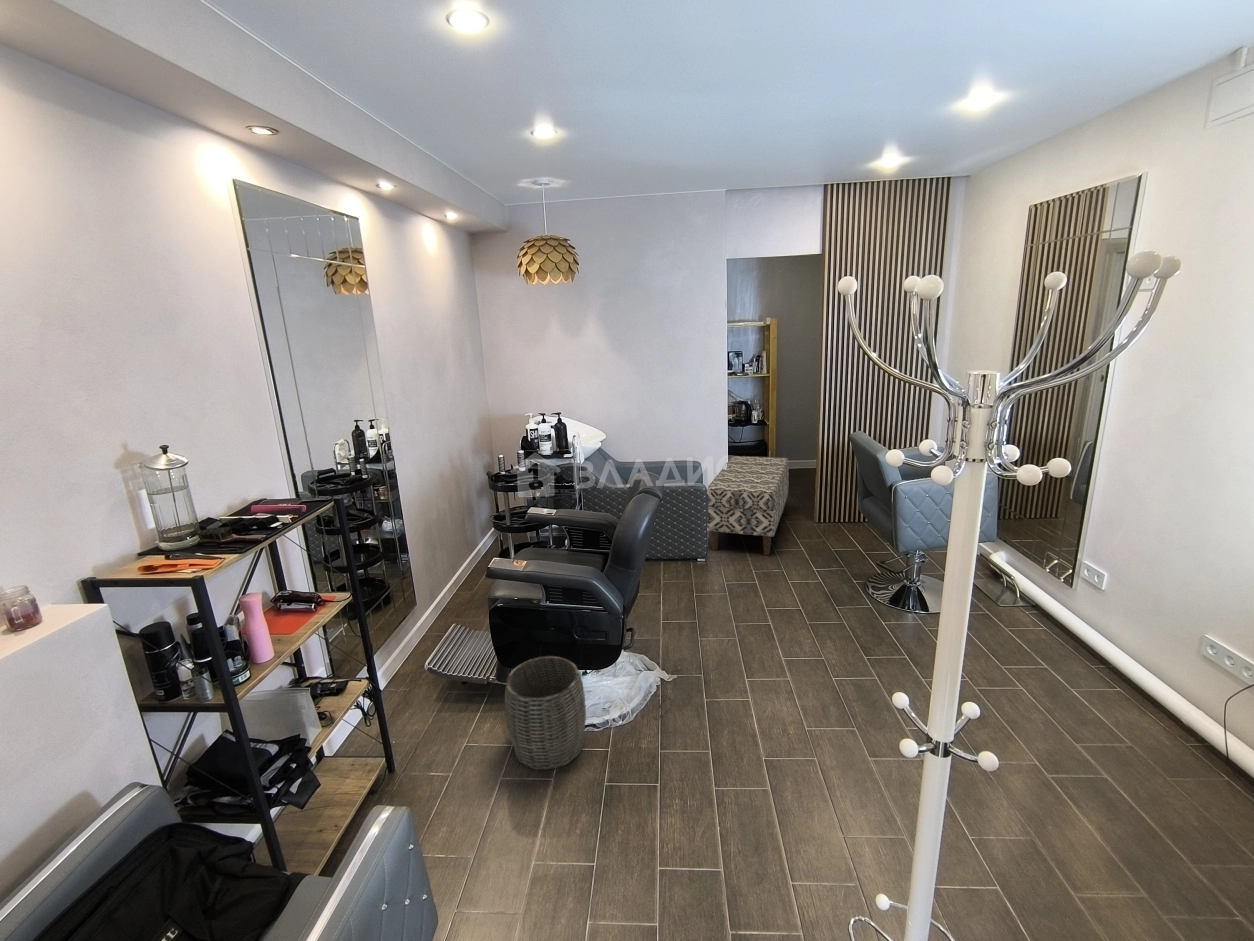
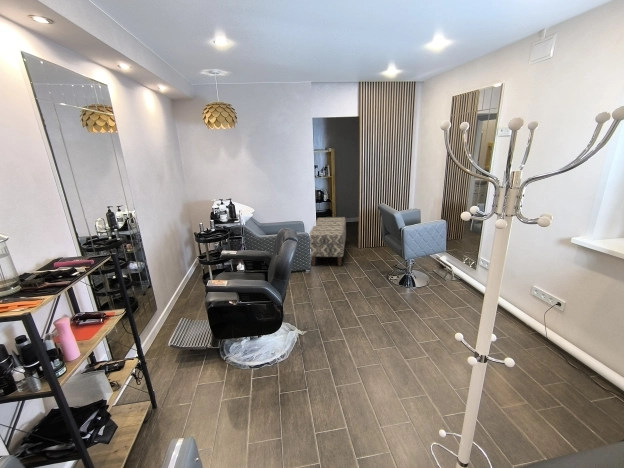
woven basket: present [505,656,586,770] -> none [219,331,265,393]

